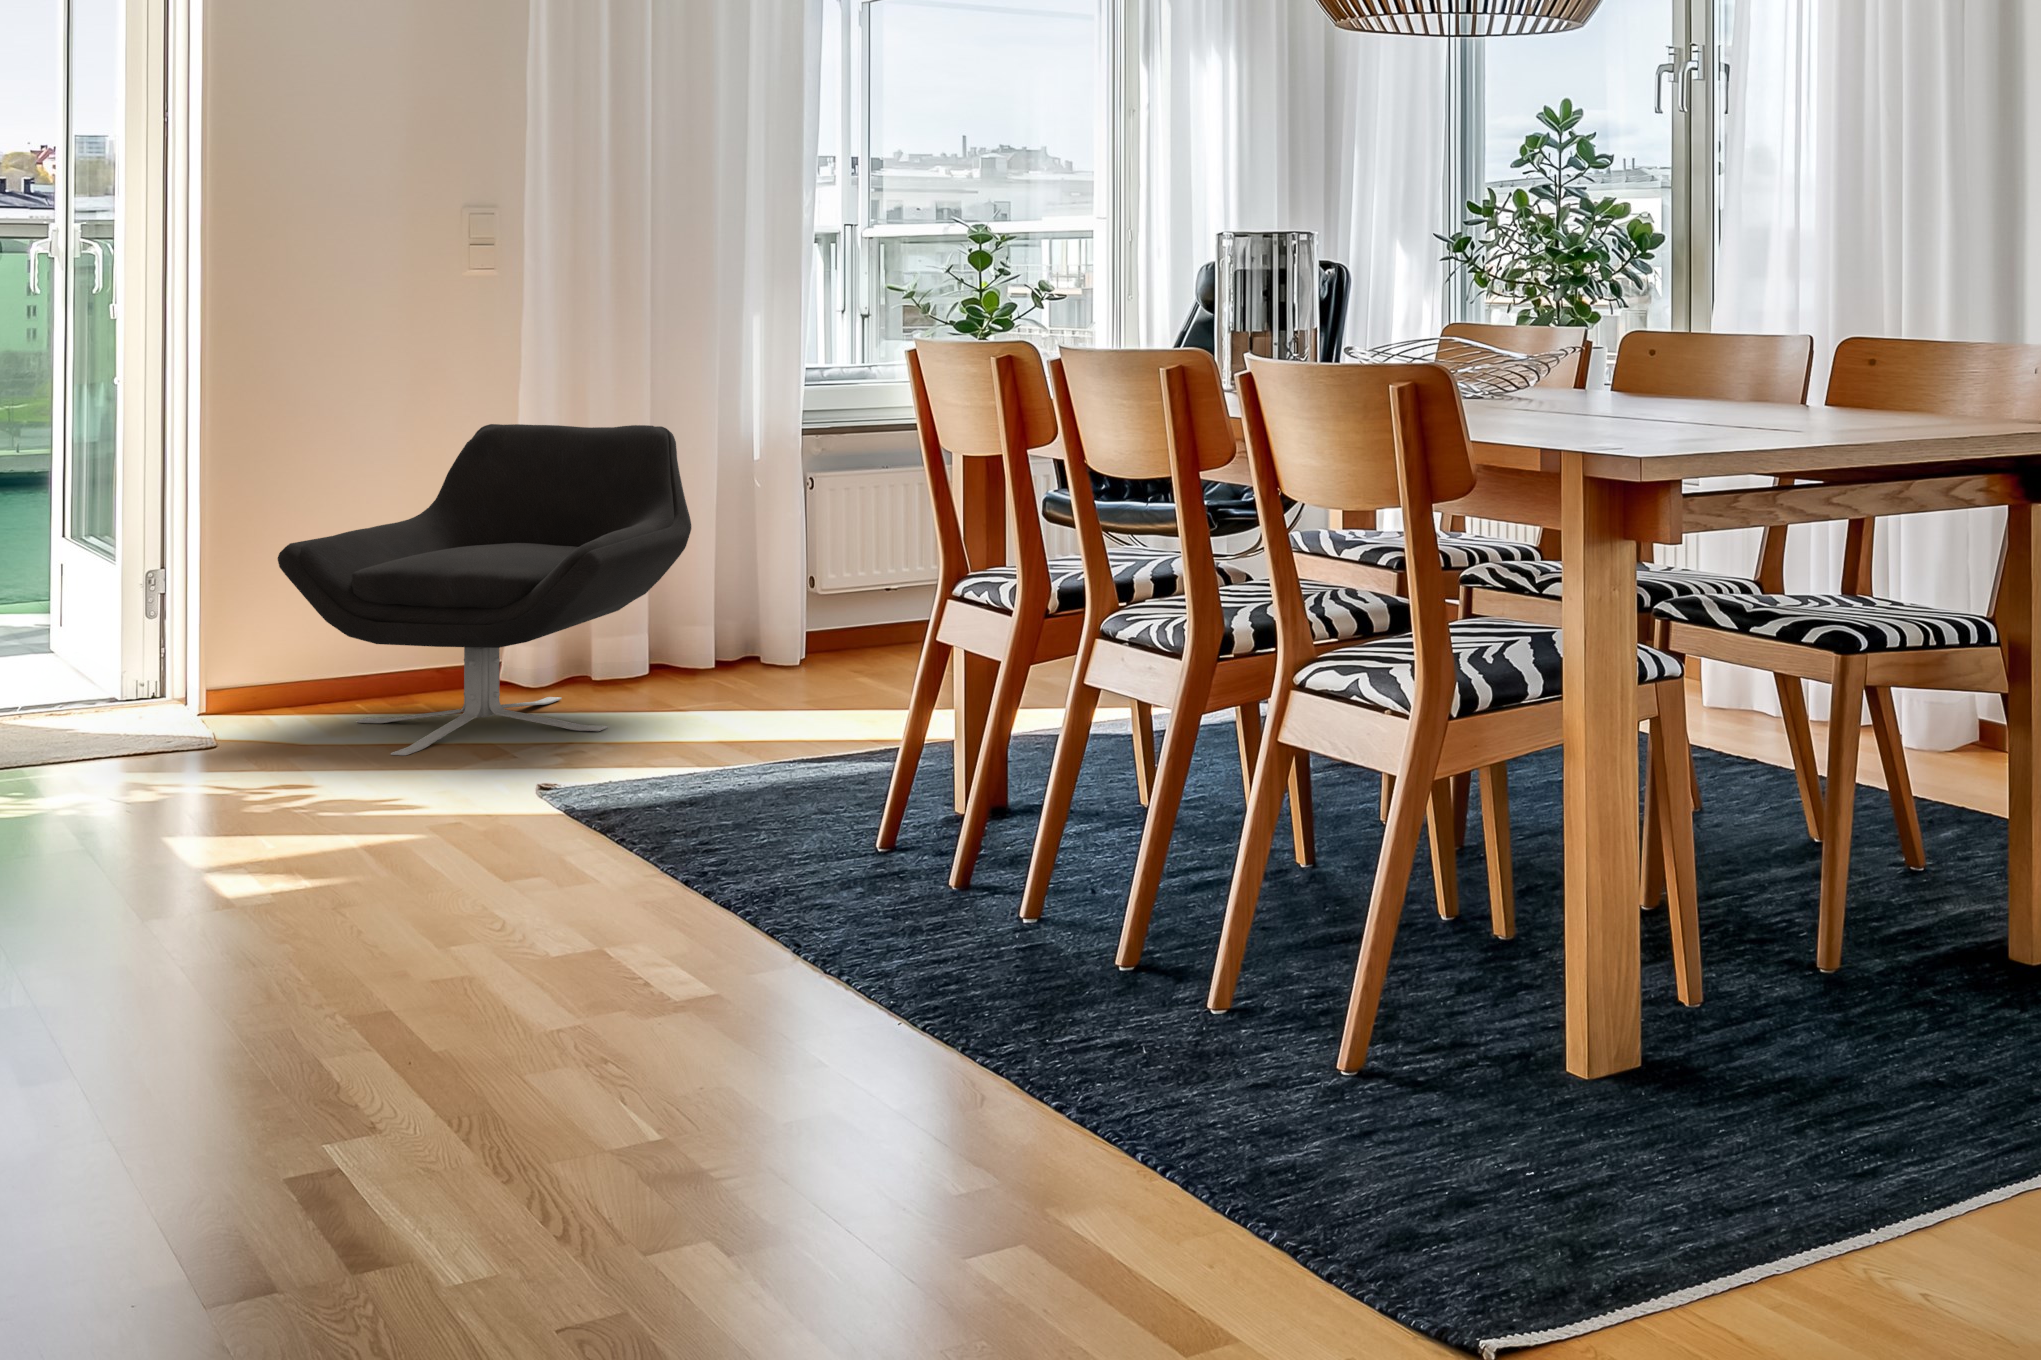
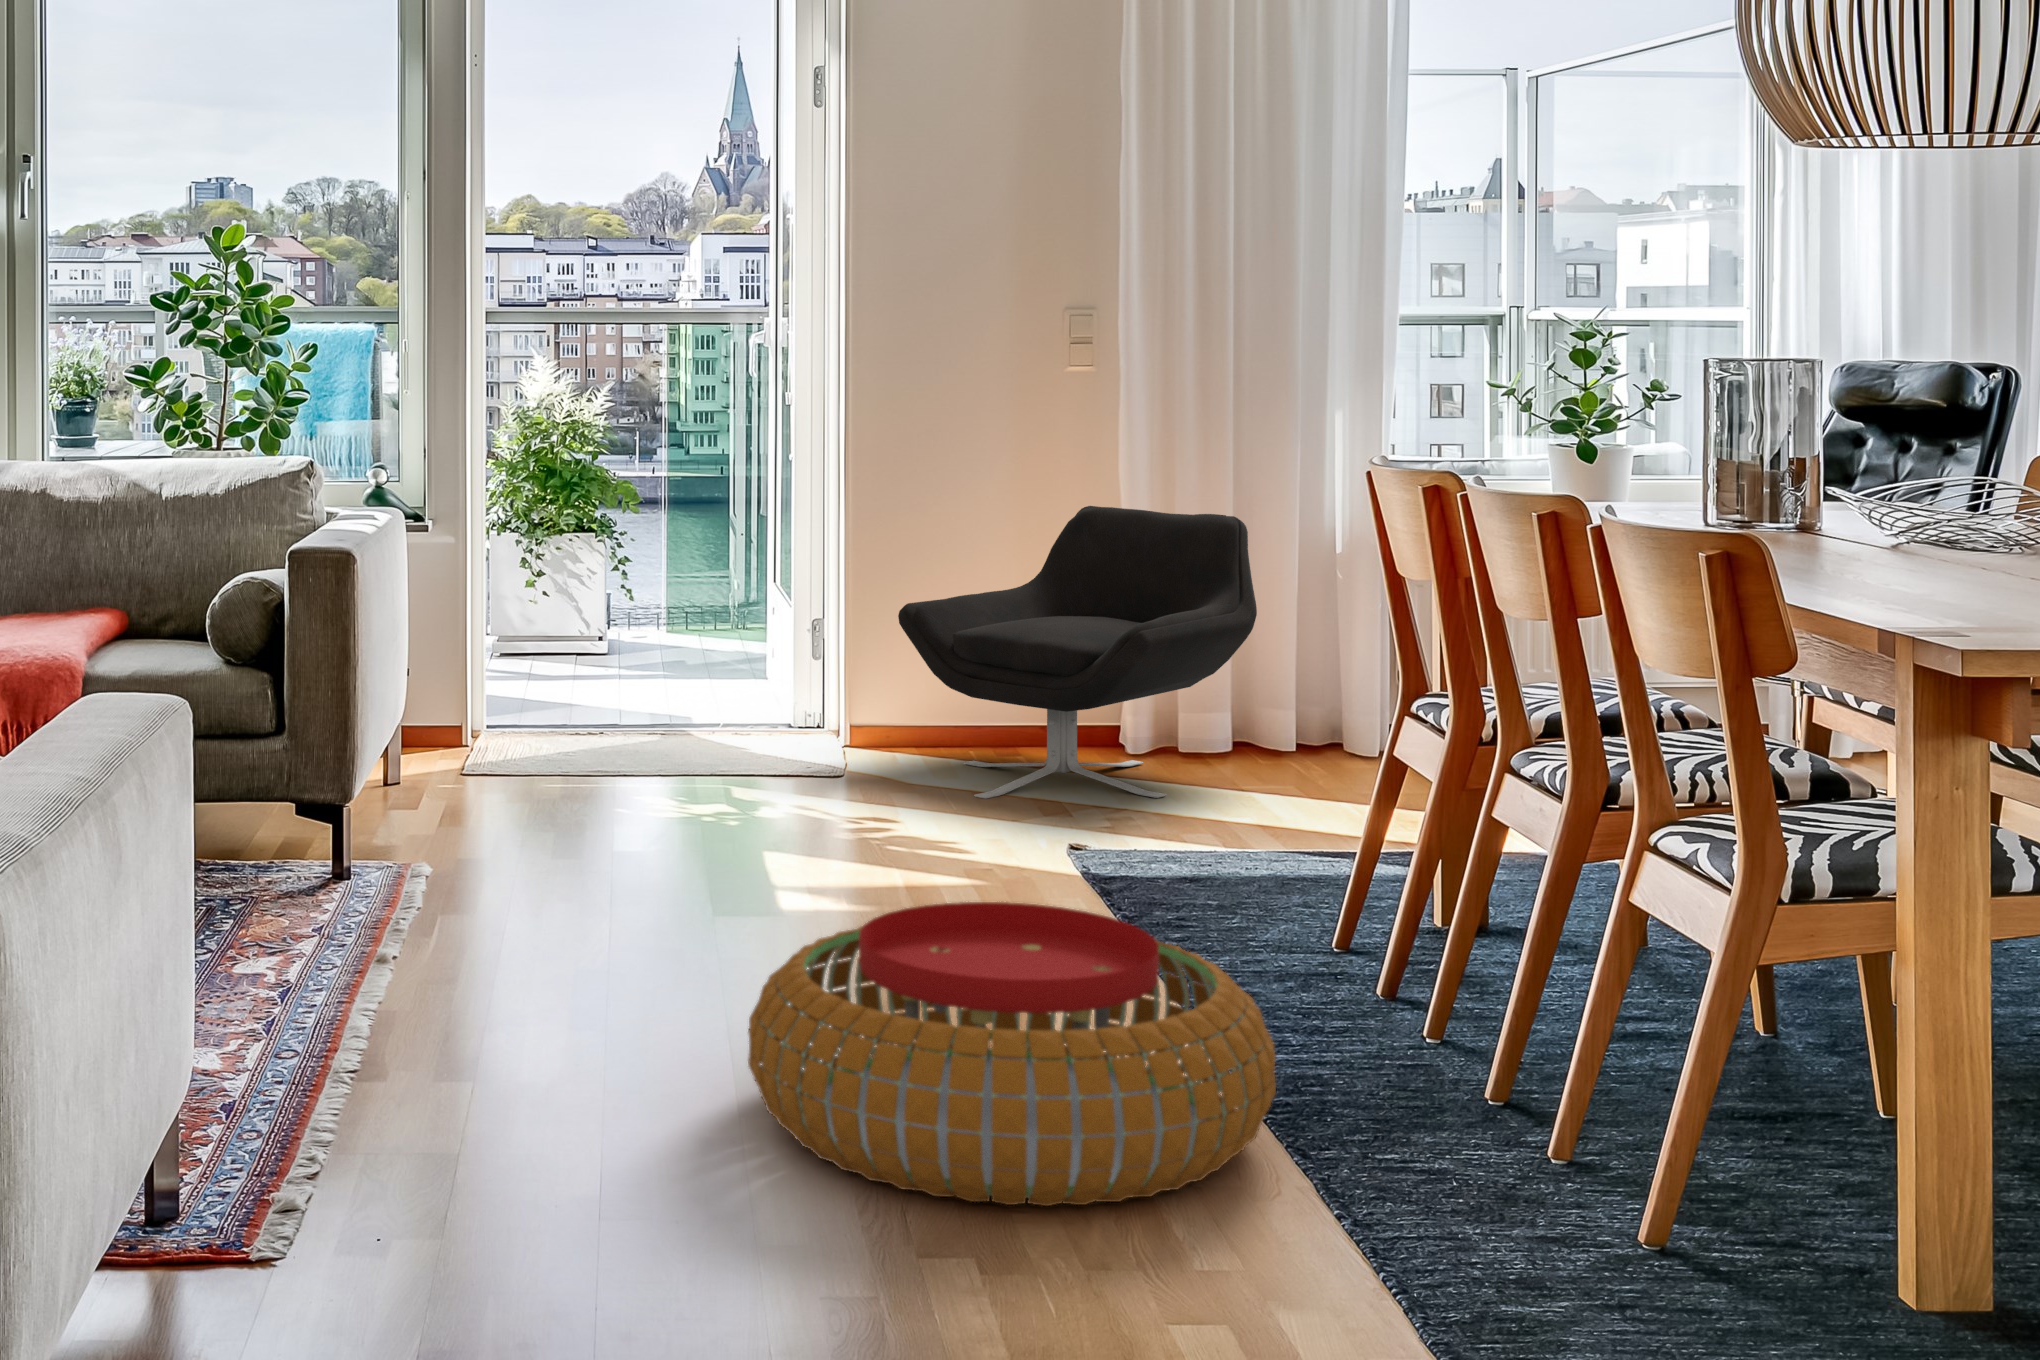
pouf: none [335,839,966,1193] -> present [748,902,1276,1206]

